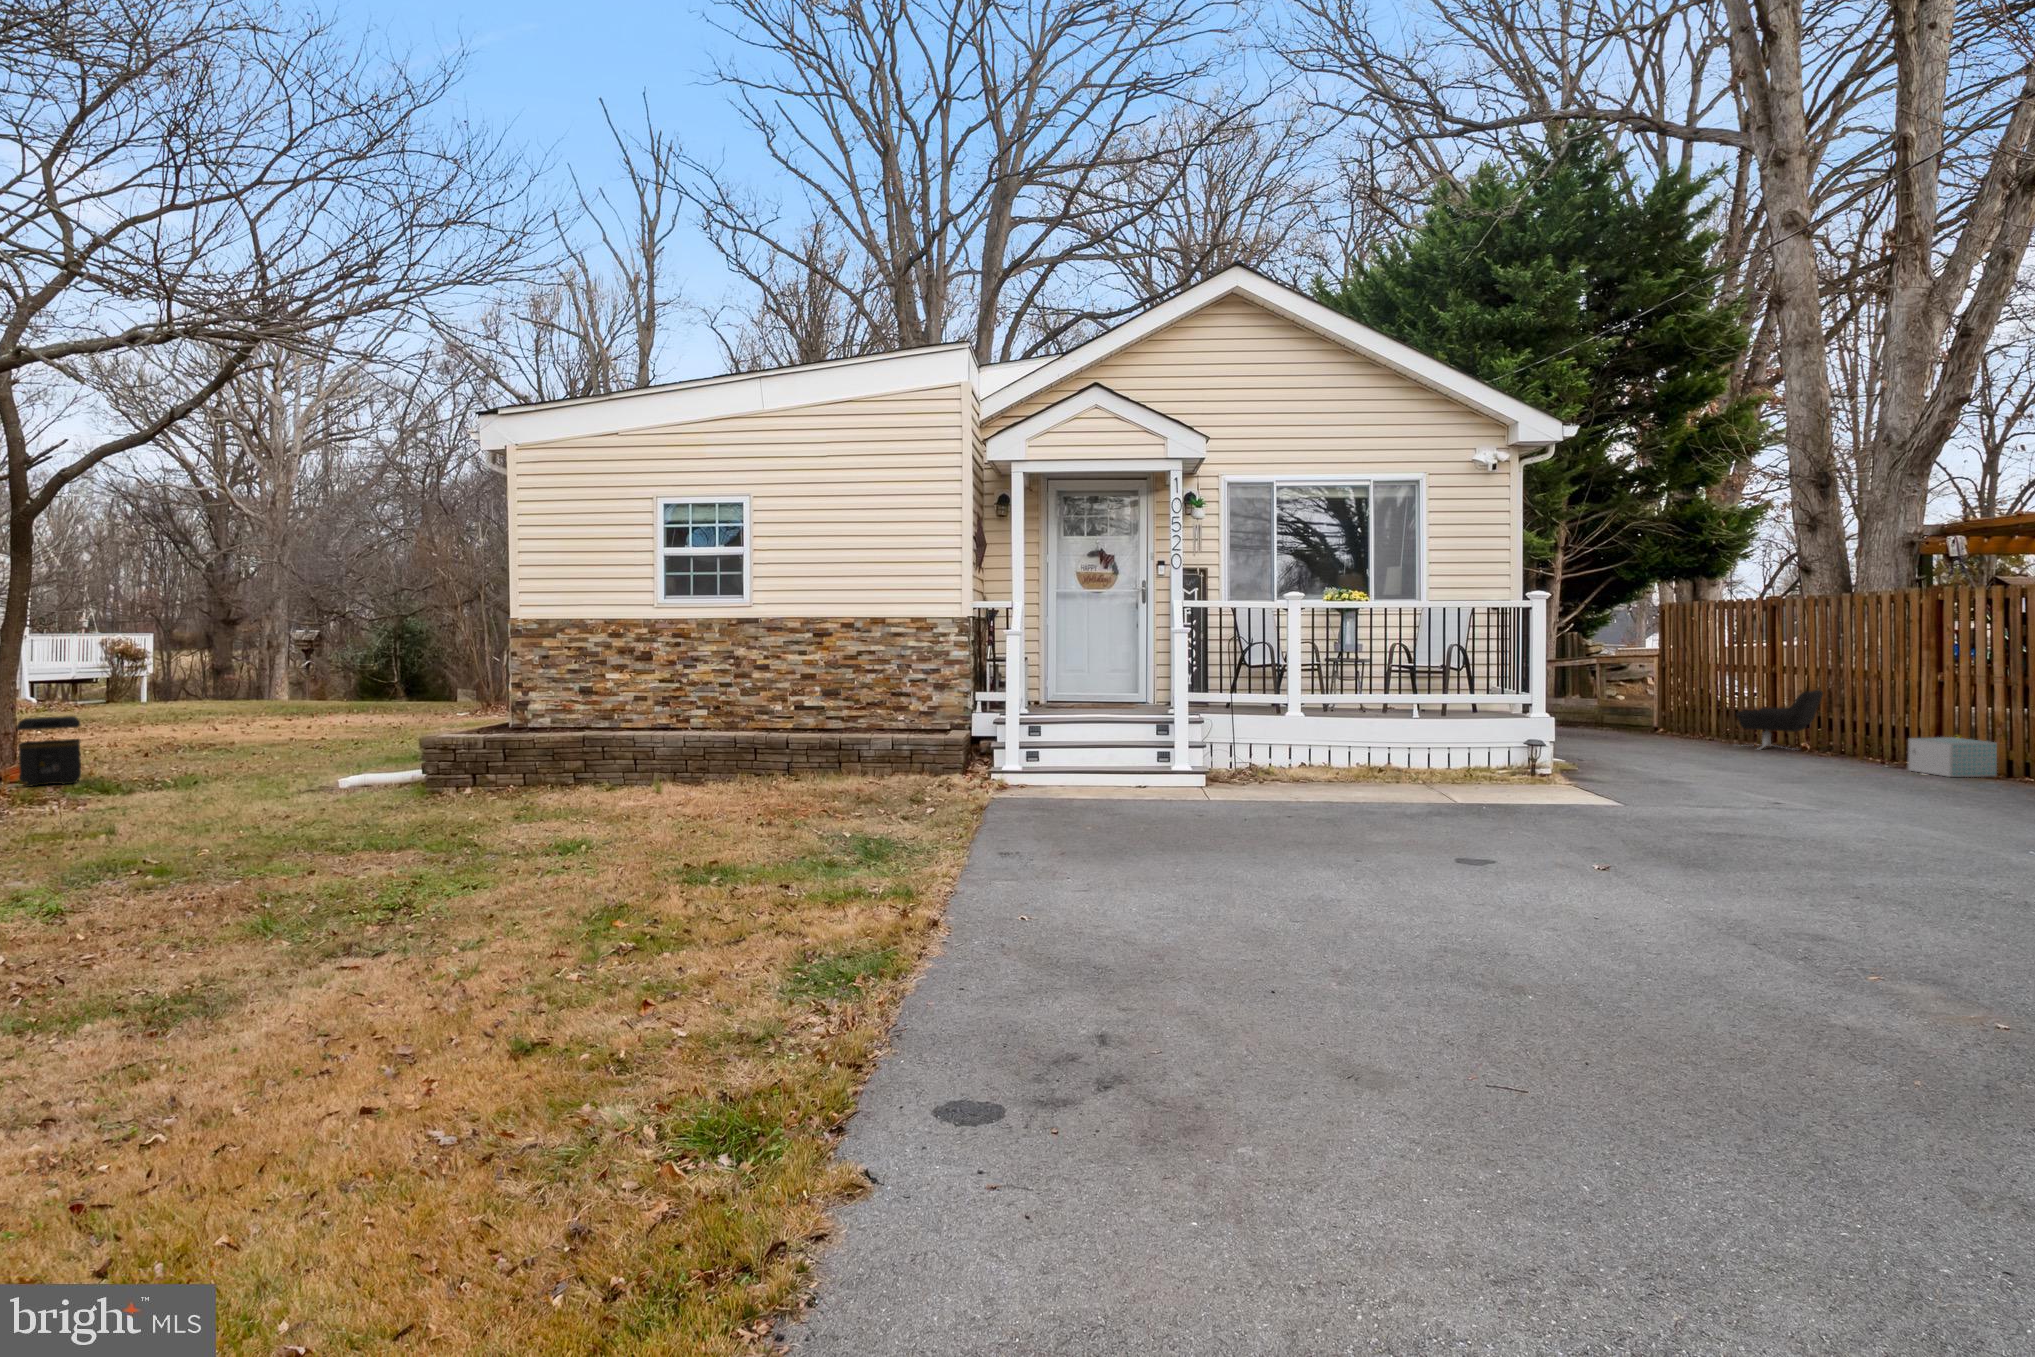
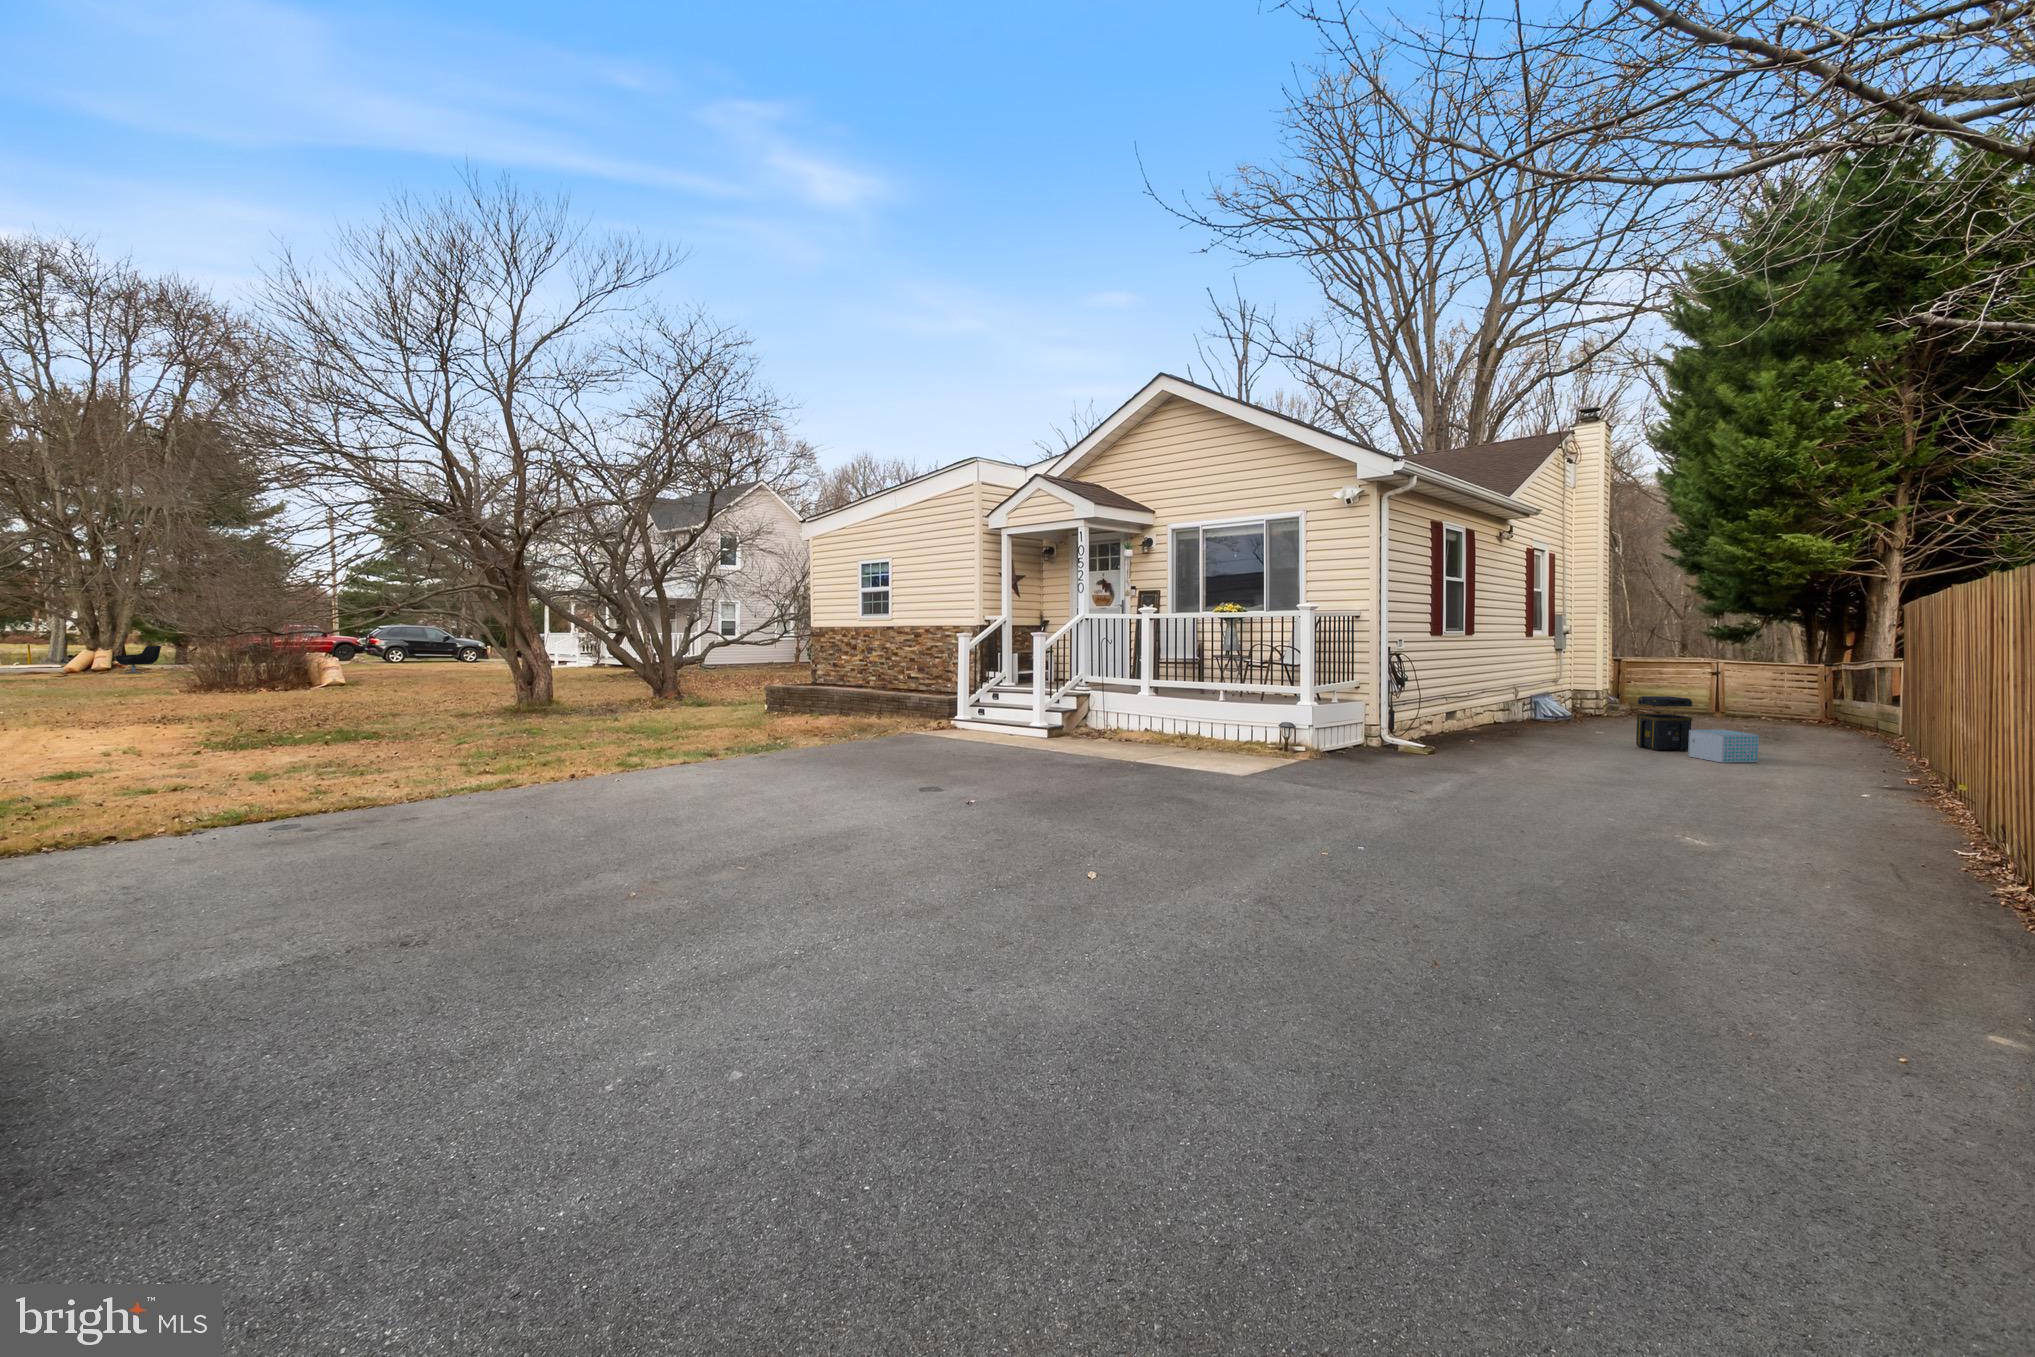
lounge chair: present [1736,690,1823,750] -> present [115,645,161,673]
toolbox: present [16,716,81,787] -> present [1636,696,1693,751]

